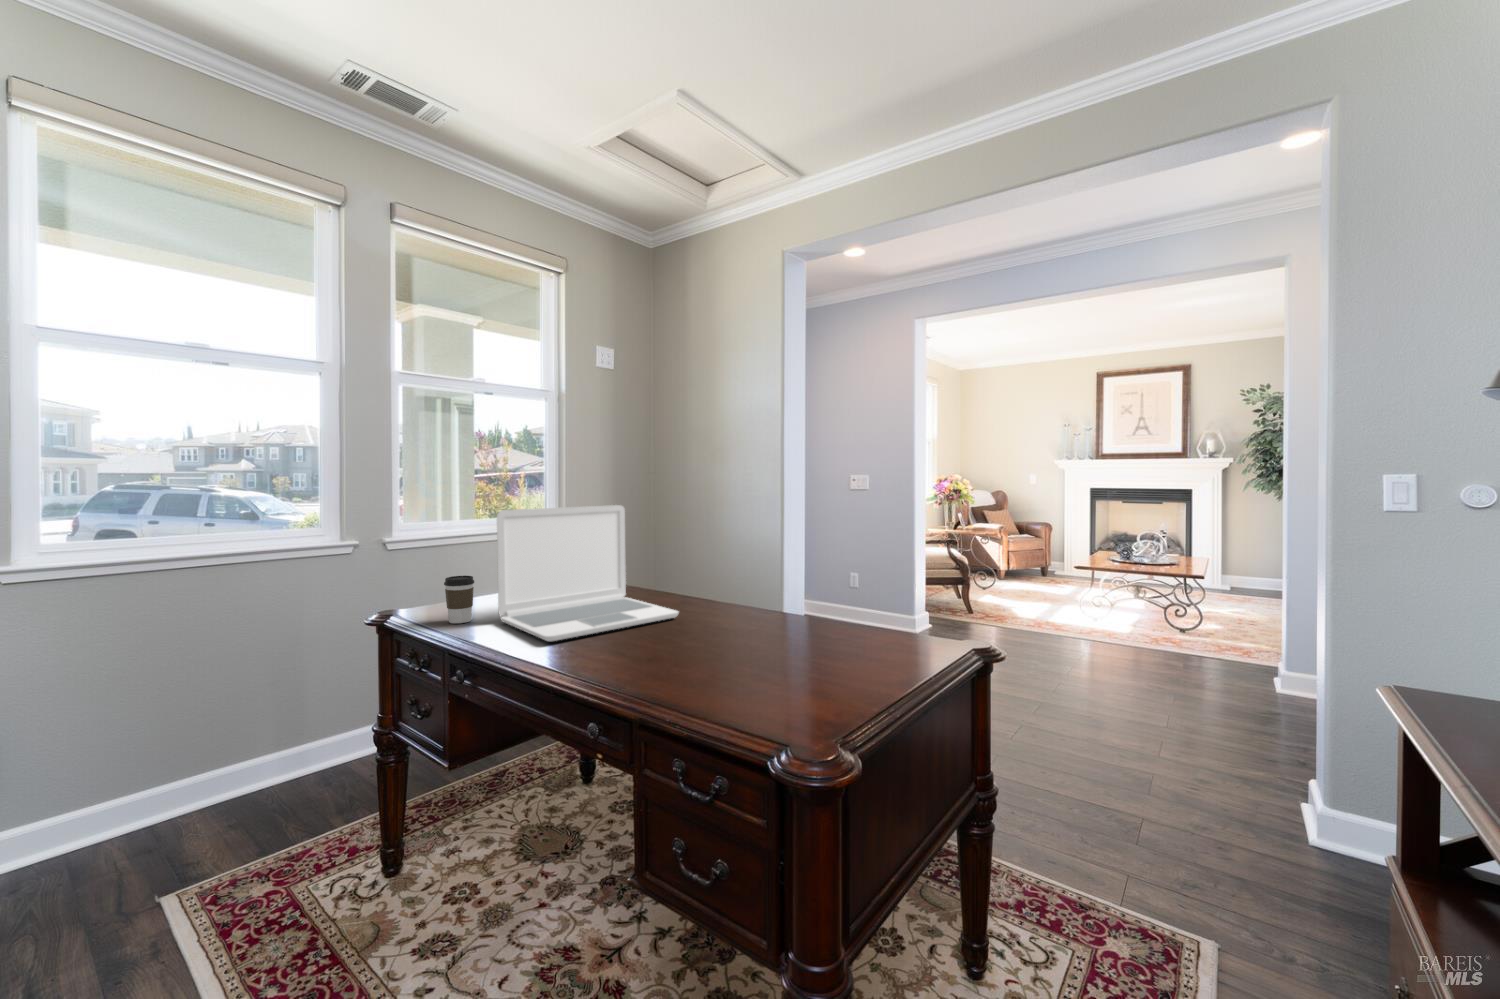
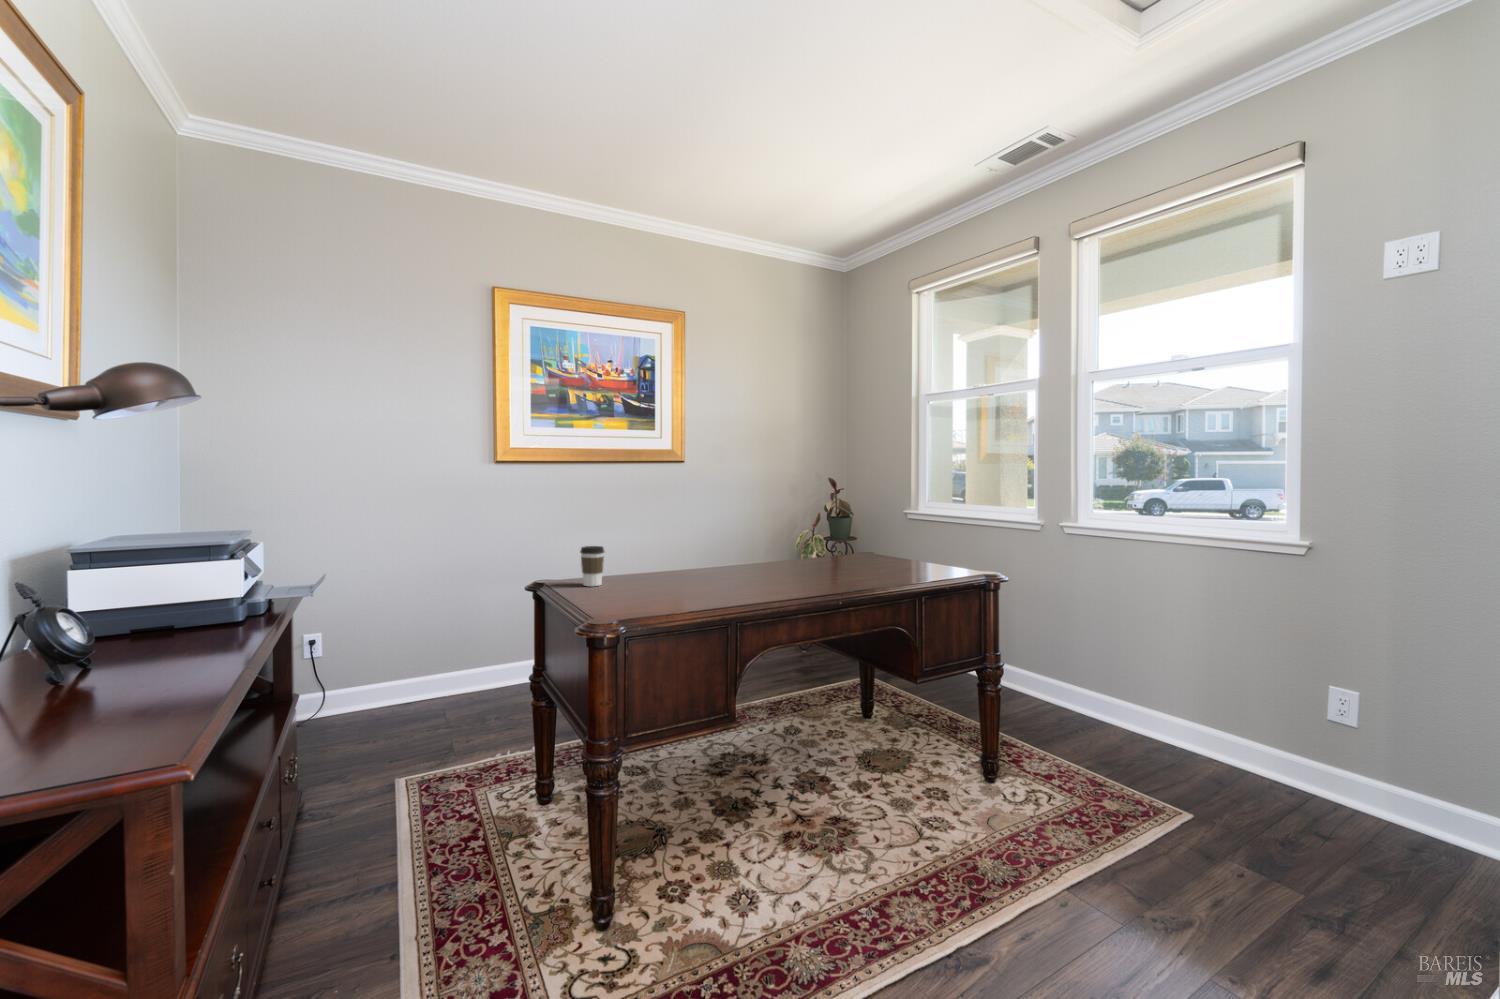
laptop: present [497,505,679,641] -> none [620,488,775,605]

